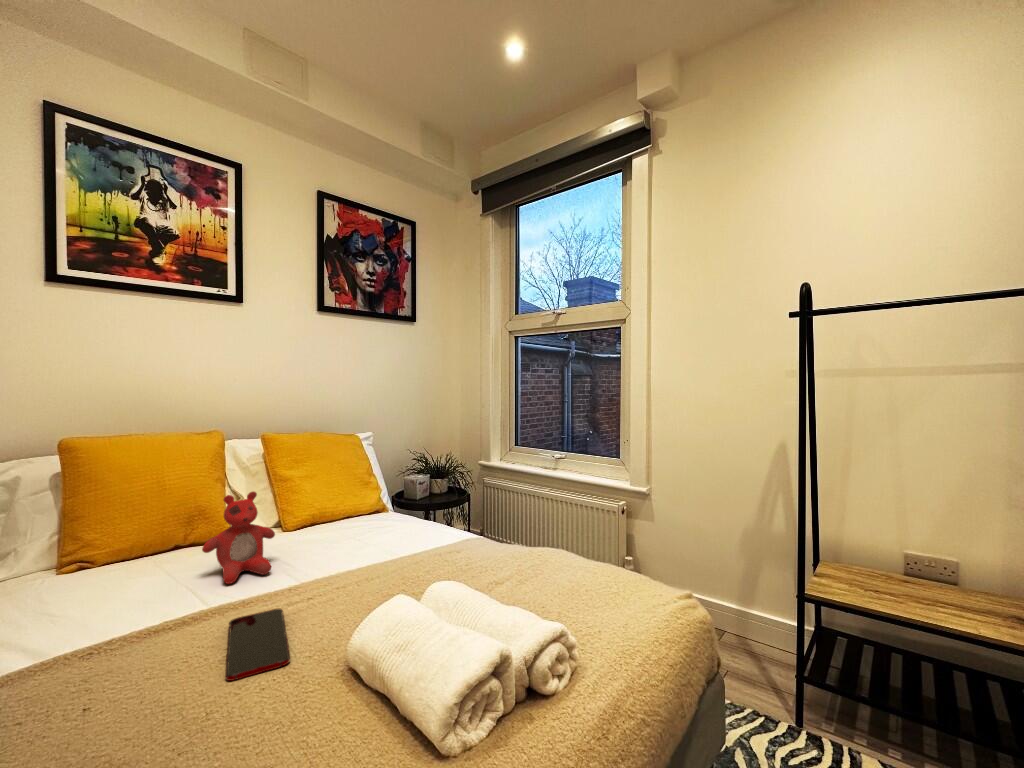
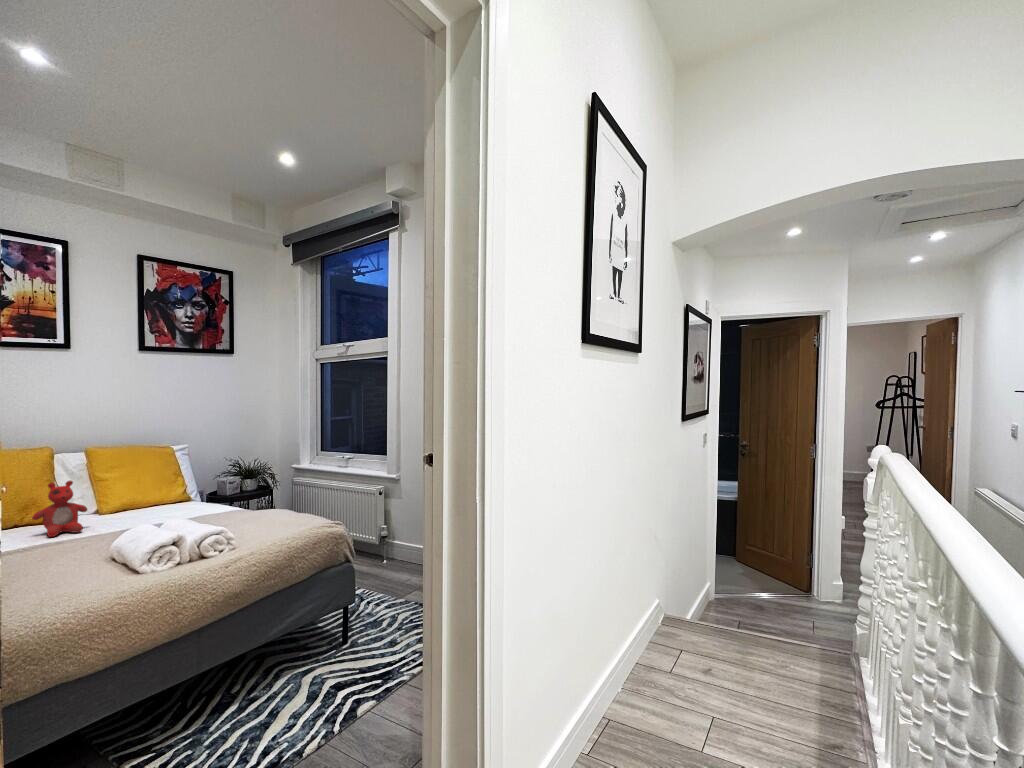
smartphone: present [225,609,290,681] -> none [42,541,84,563]

